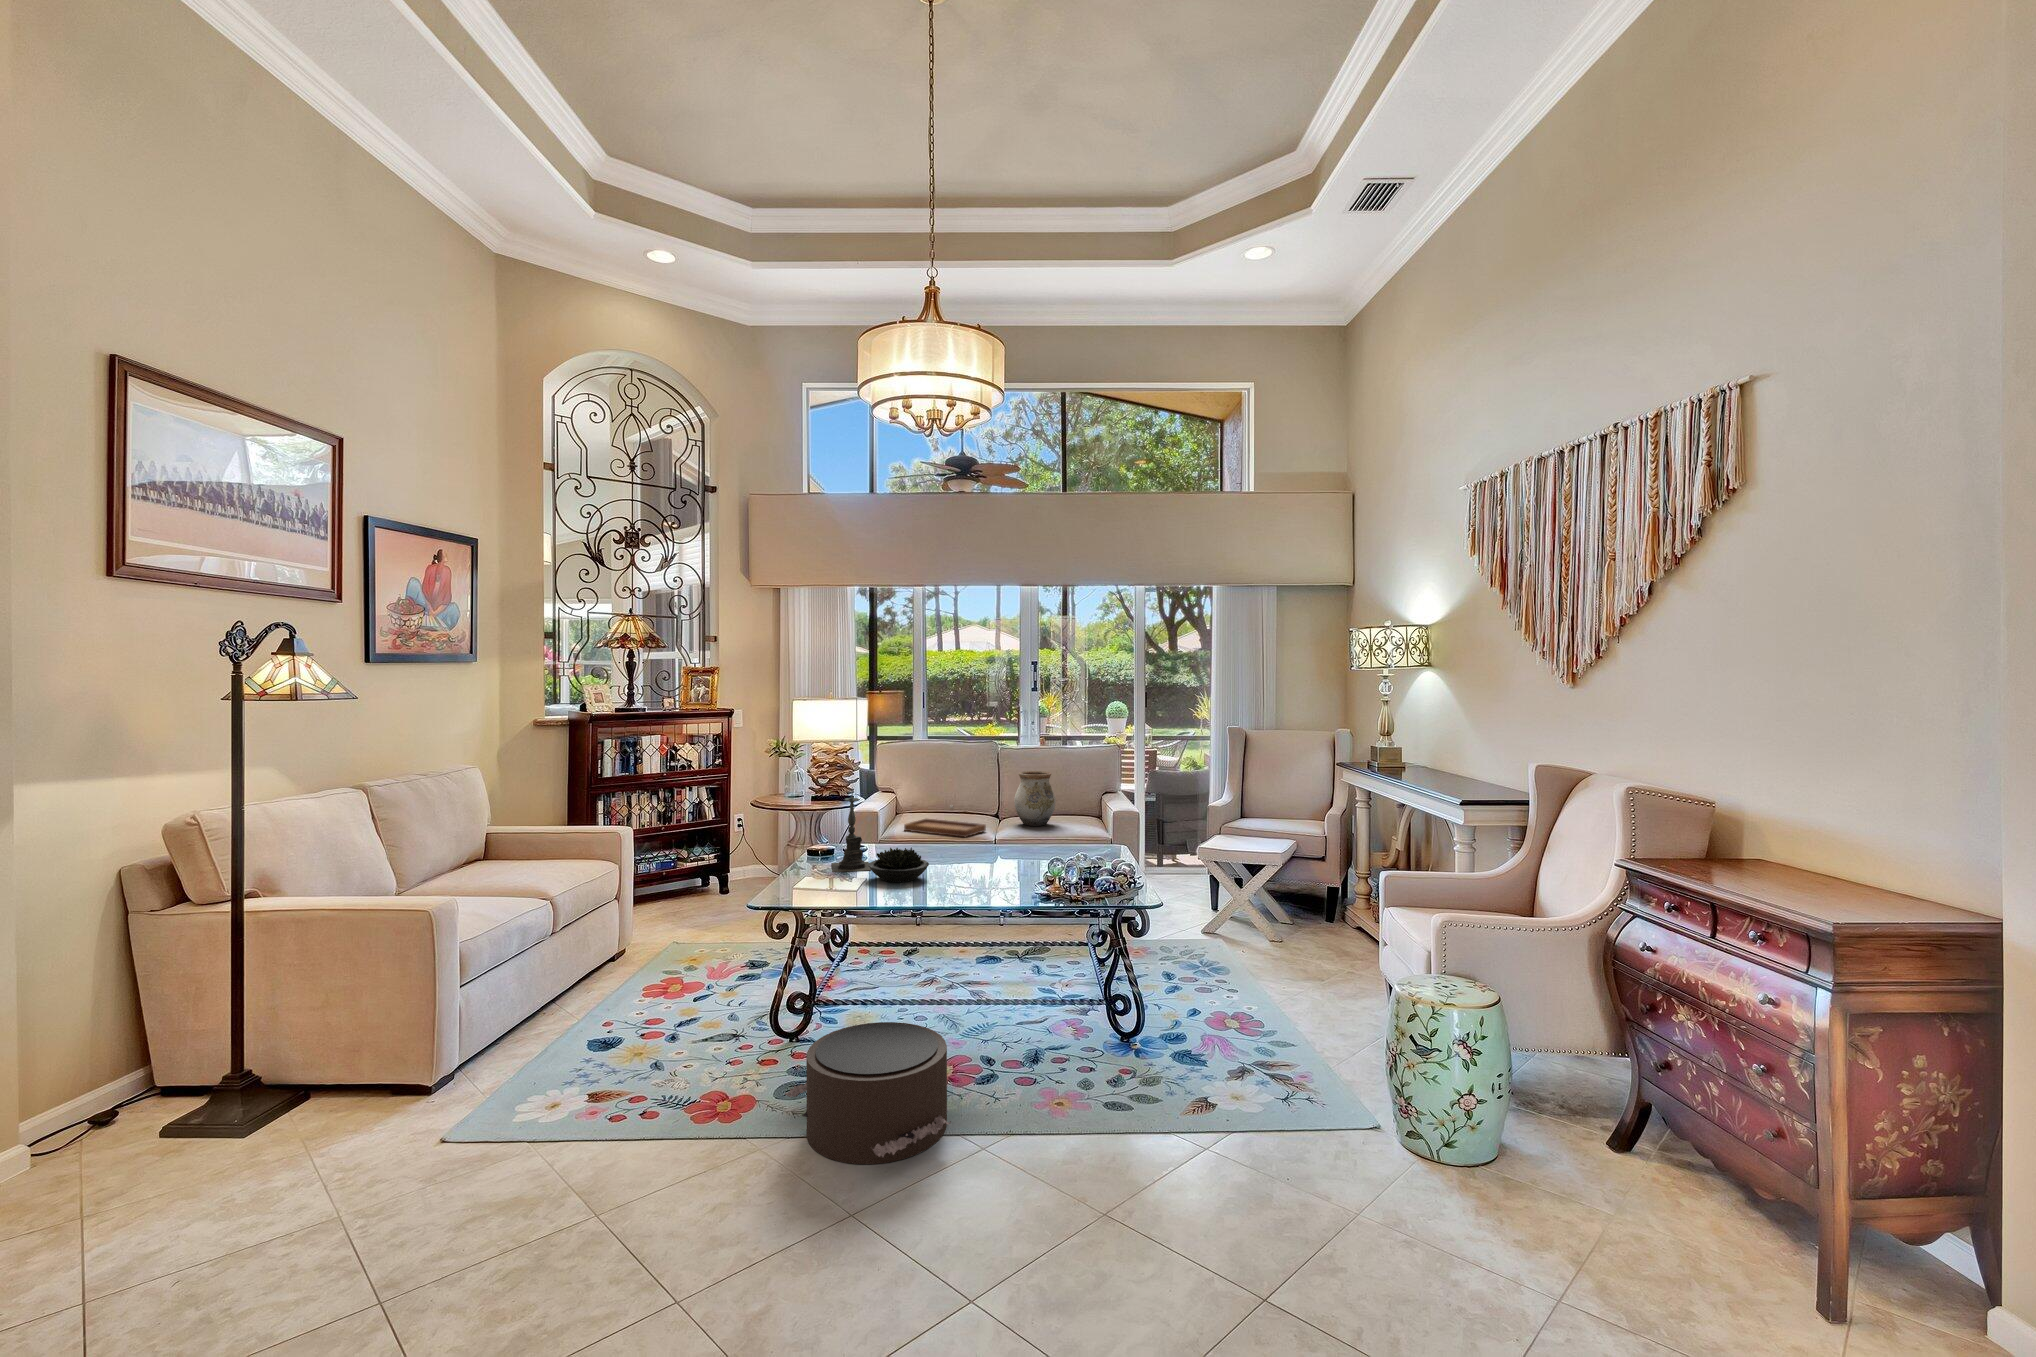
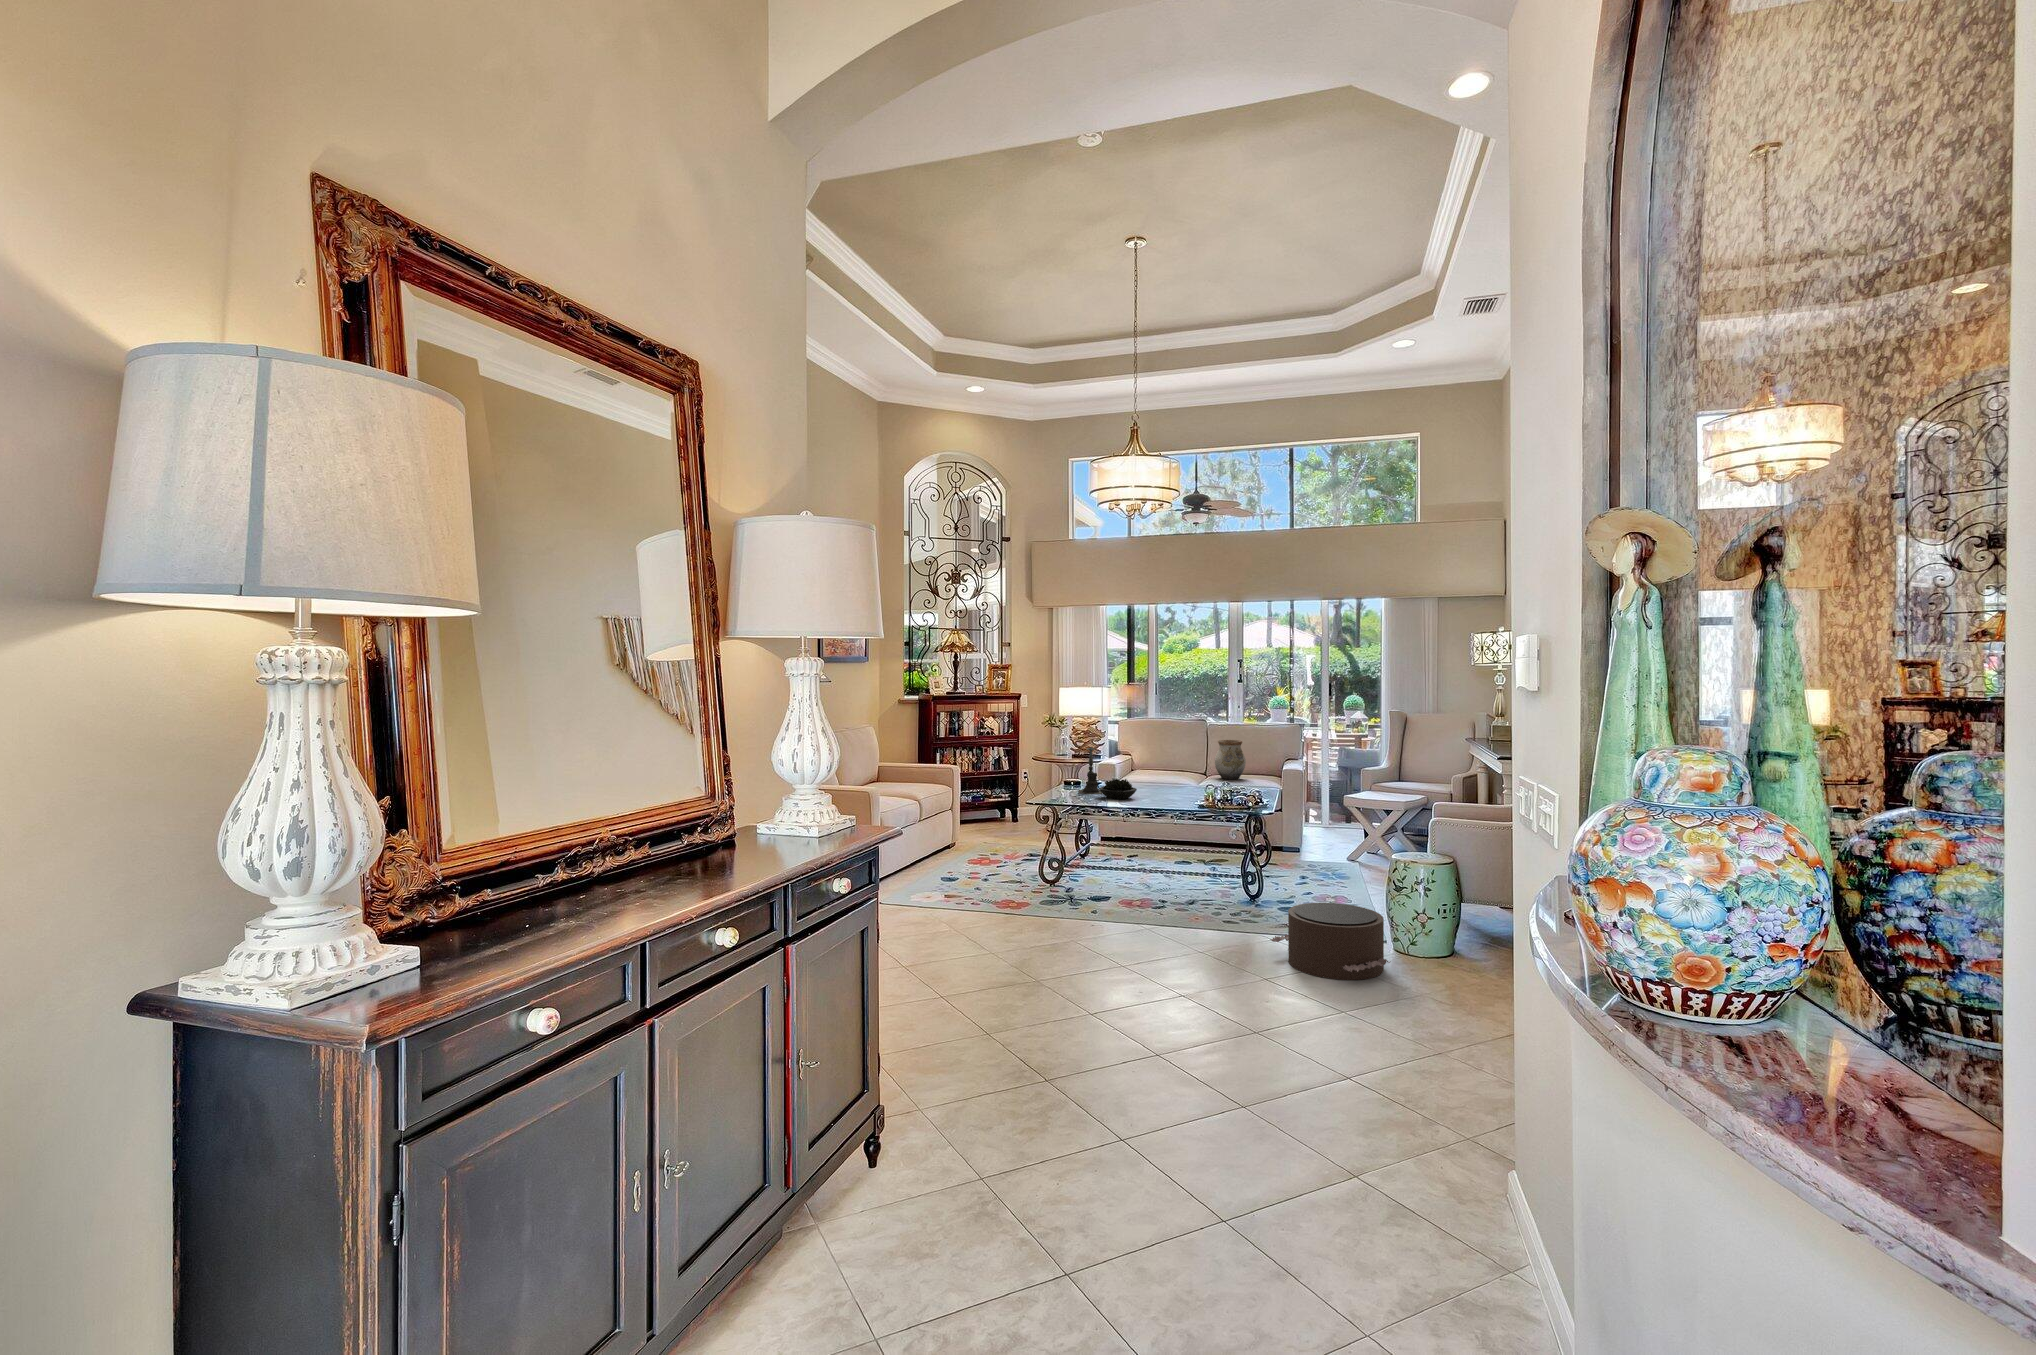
tray: present [904,806,986,837] -> none [1133,761,1191,783]
pouf: present [785,1022,951,1164] -> present [1270,903,1390,980]

